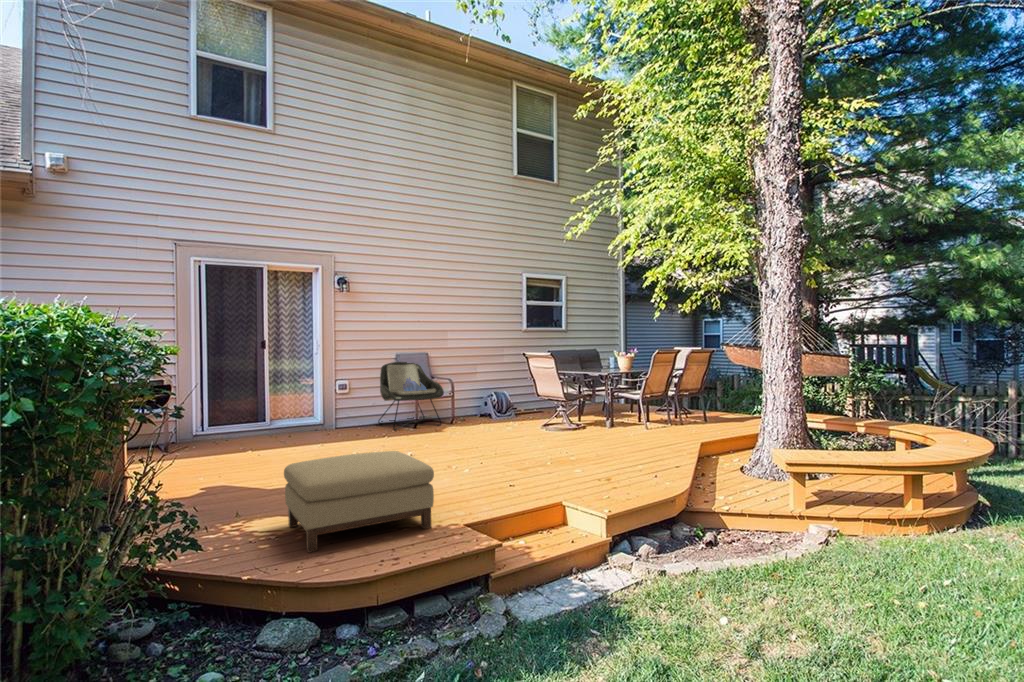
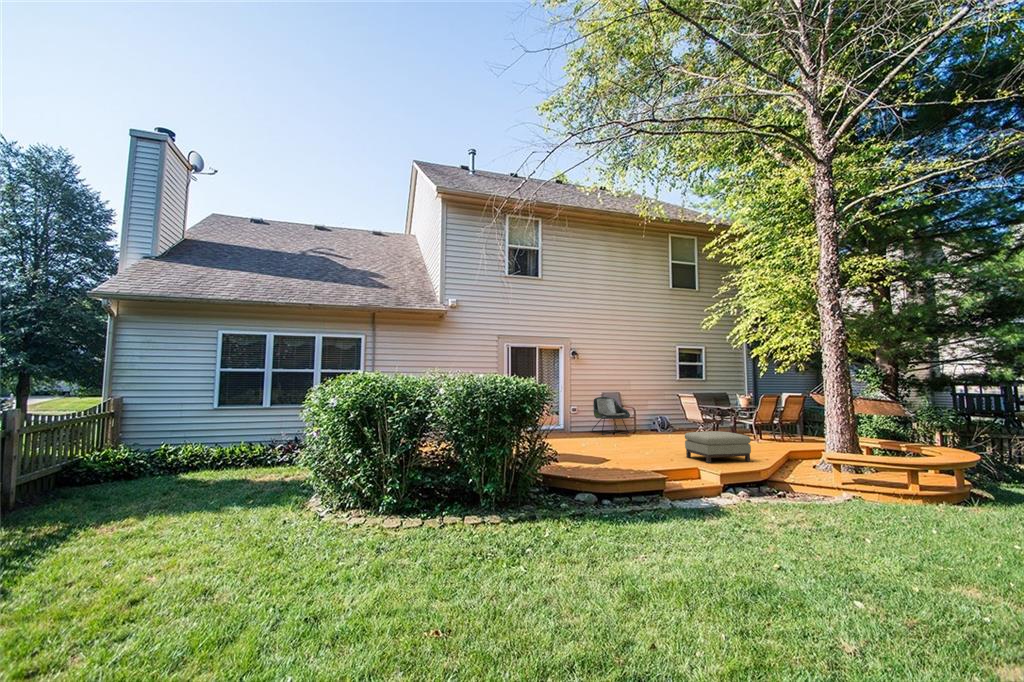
ottoman: present [284,451,434,552] -> present [685,431,751,463]

